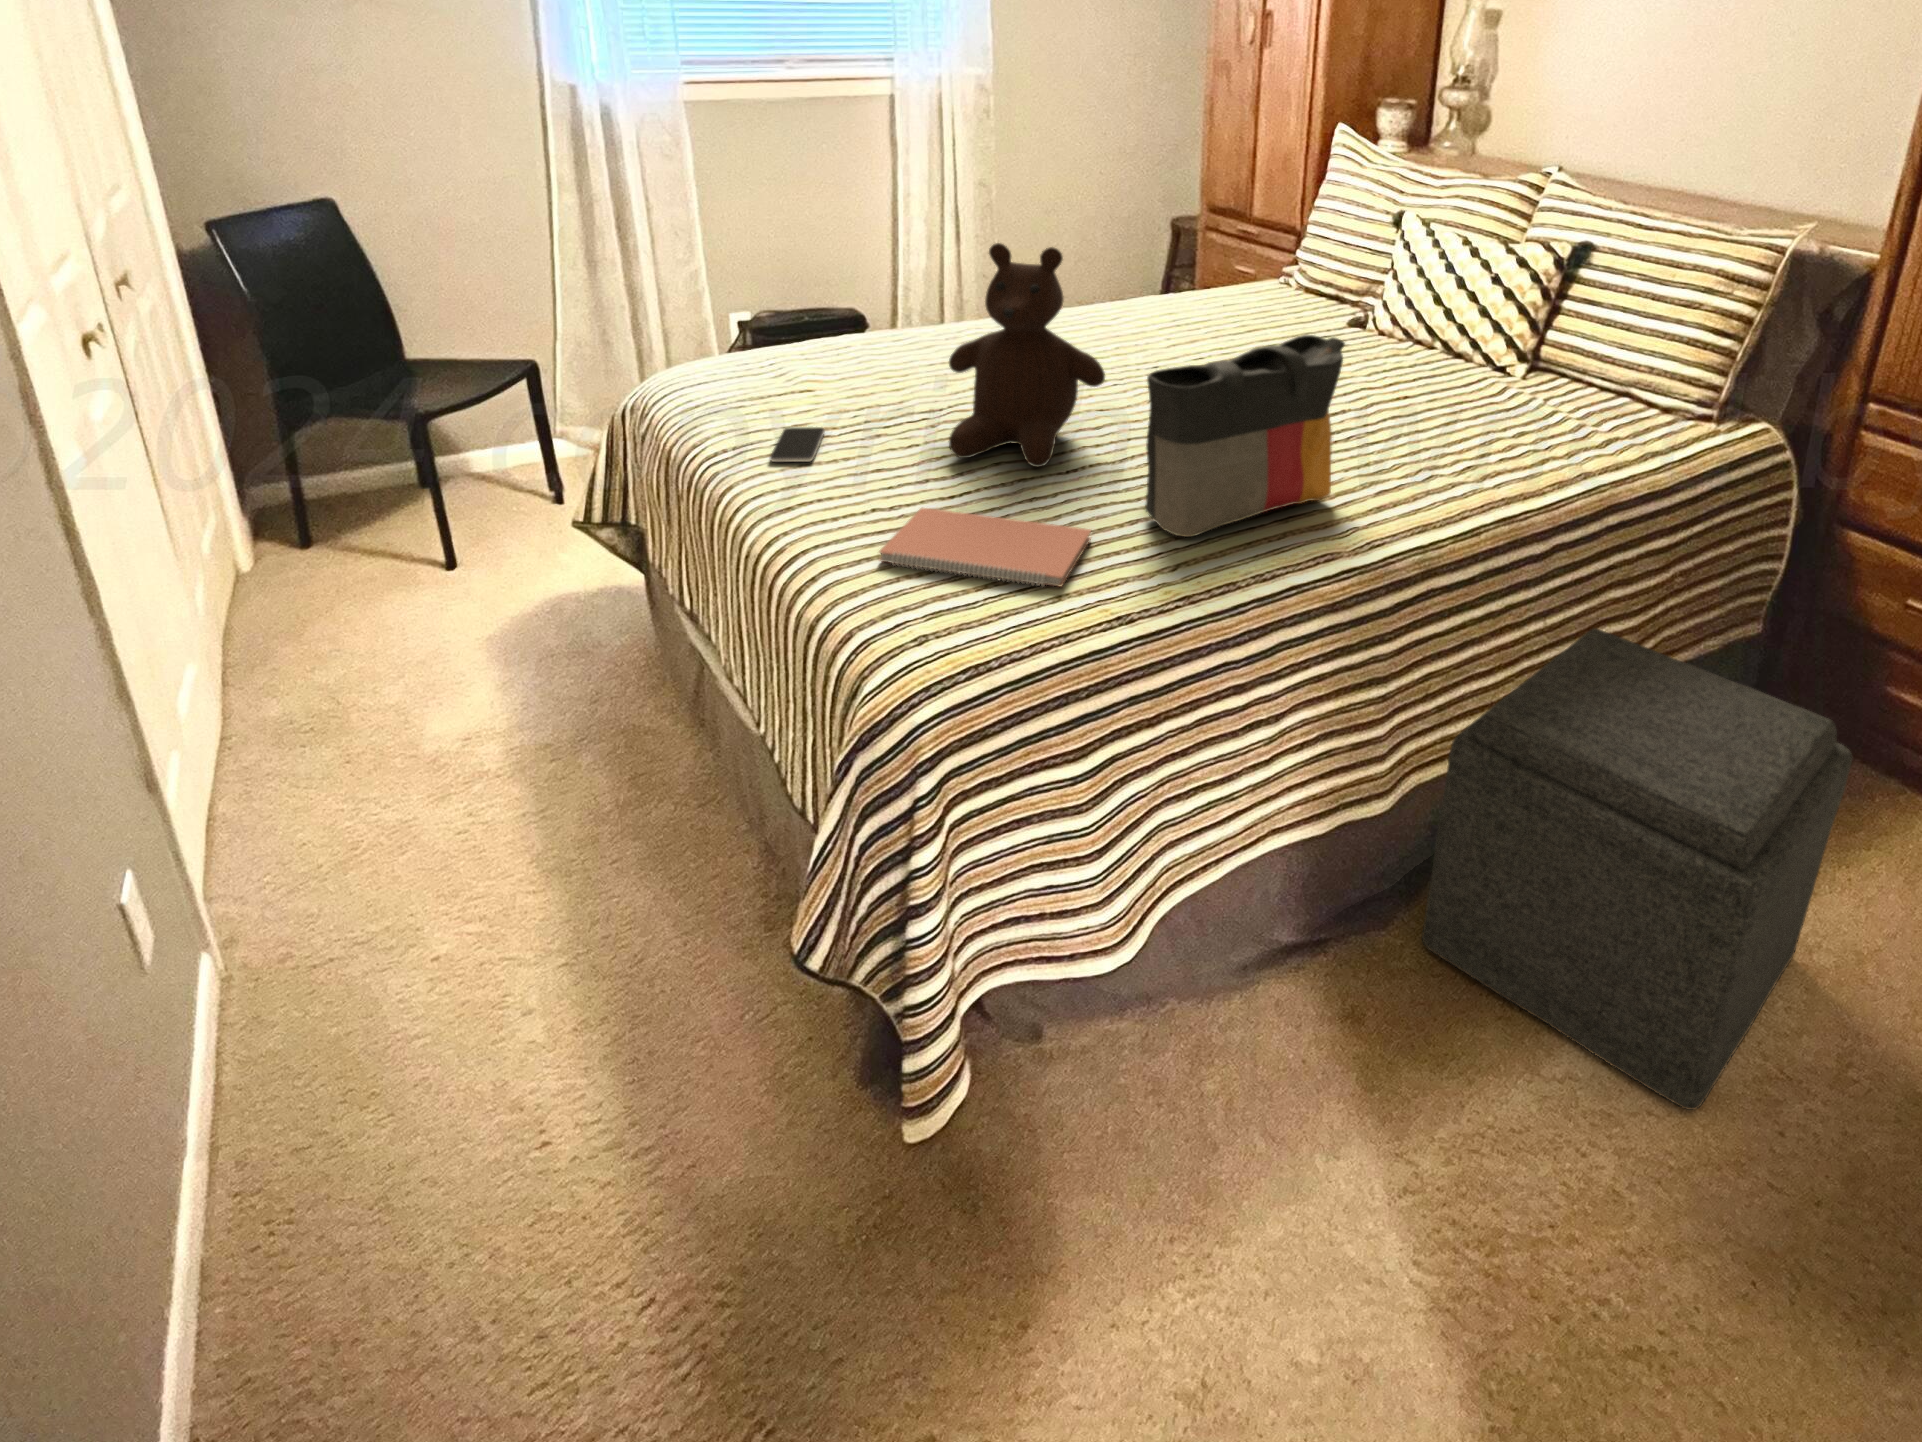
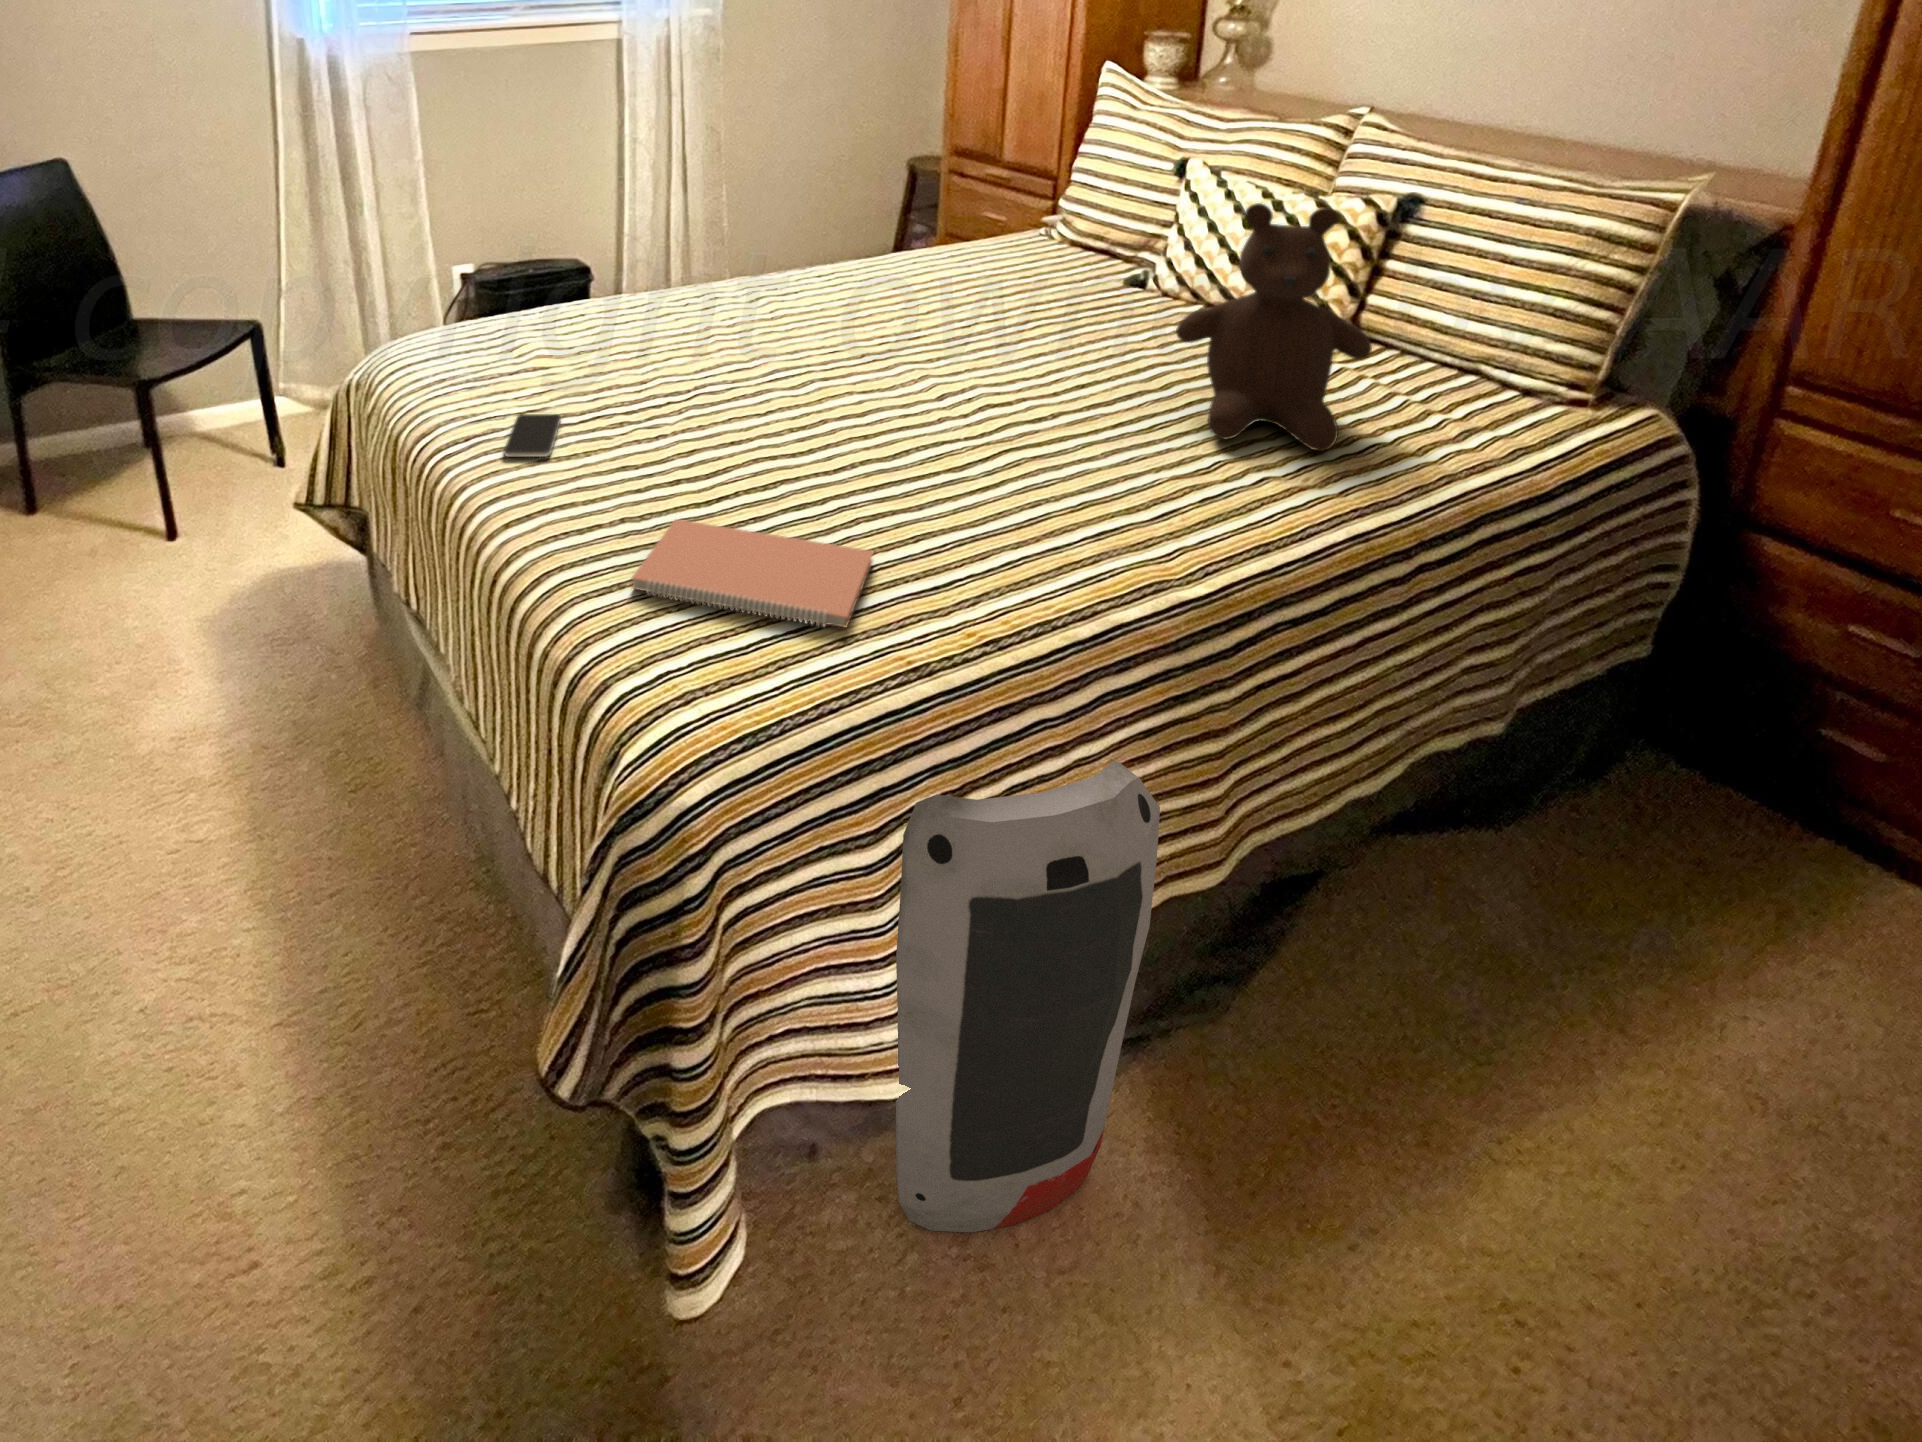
teddy bear: present [949,243,1105,467] -> present [1176,203,1372,451]
tote bag: present [1145,335,1345,537] -> none [931,320,1169,561]
ottoman: present [1422,628,1852,1110] -> none [1268,667,1844,1322]
air purifier: none [1099,685,1314,1084] -> present [896,761,1160,1233]

